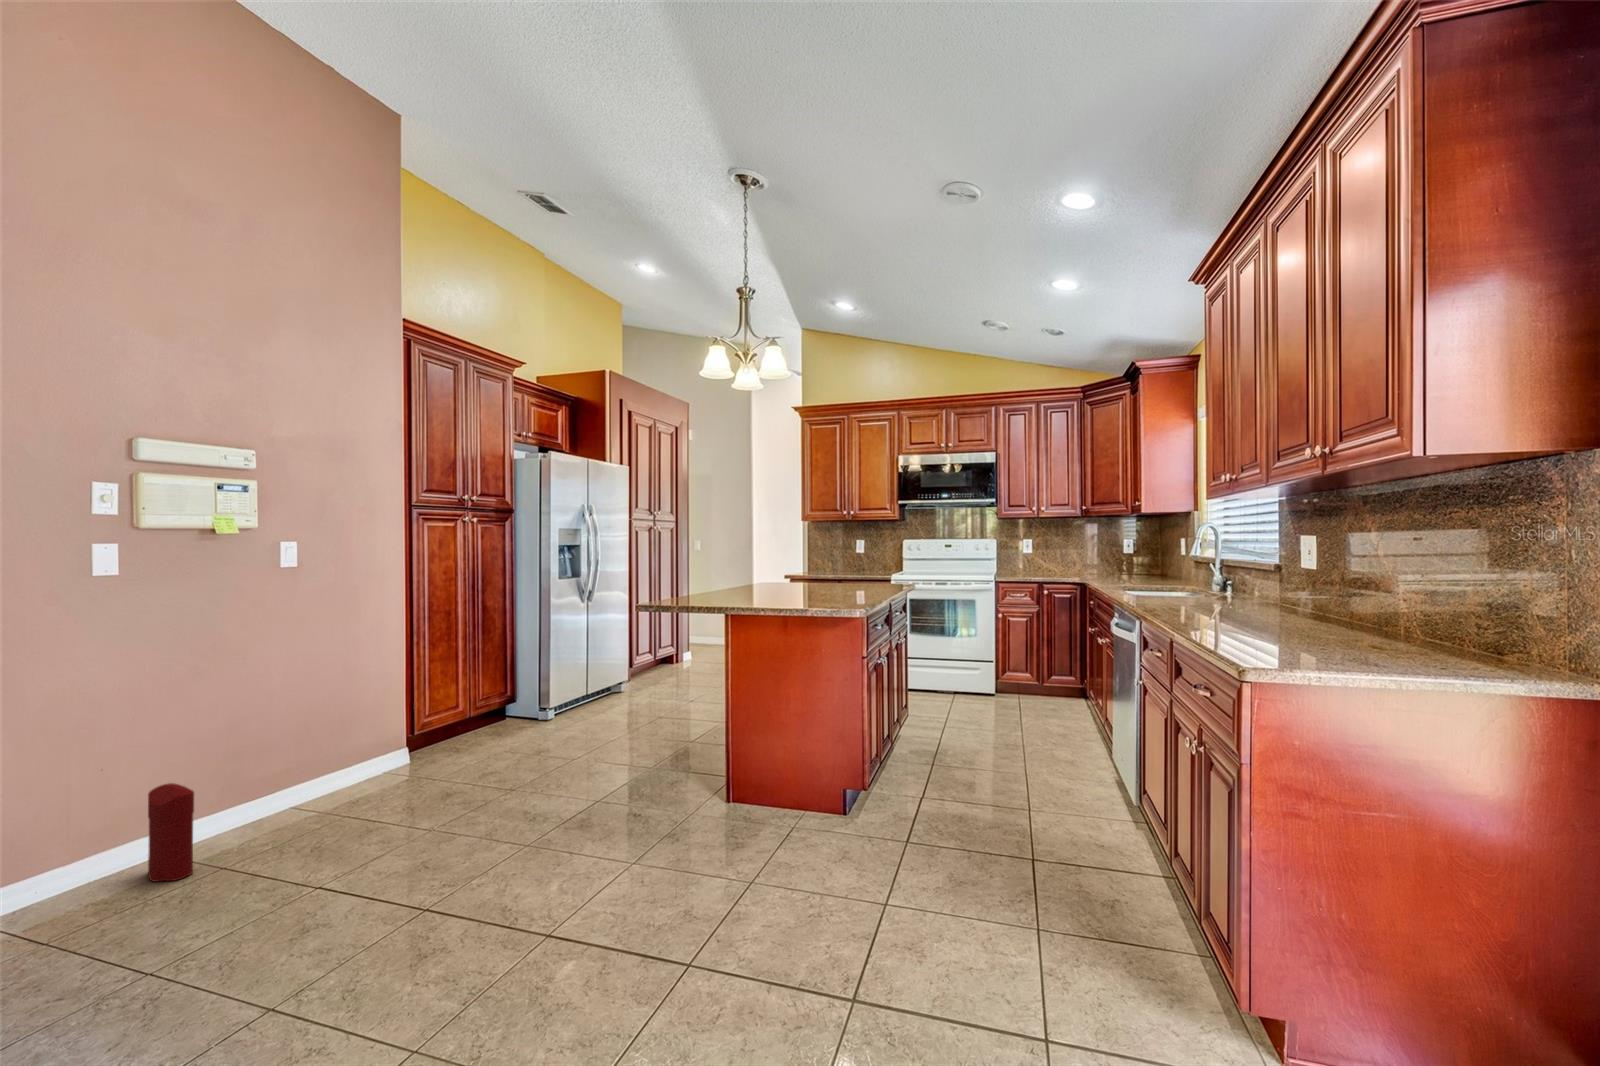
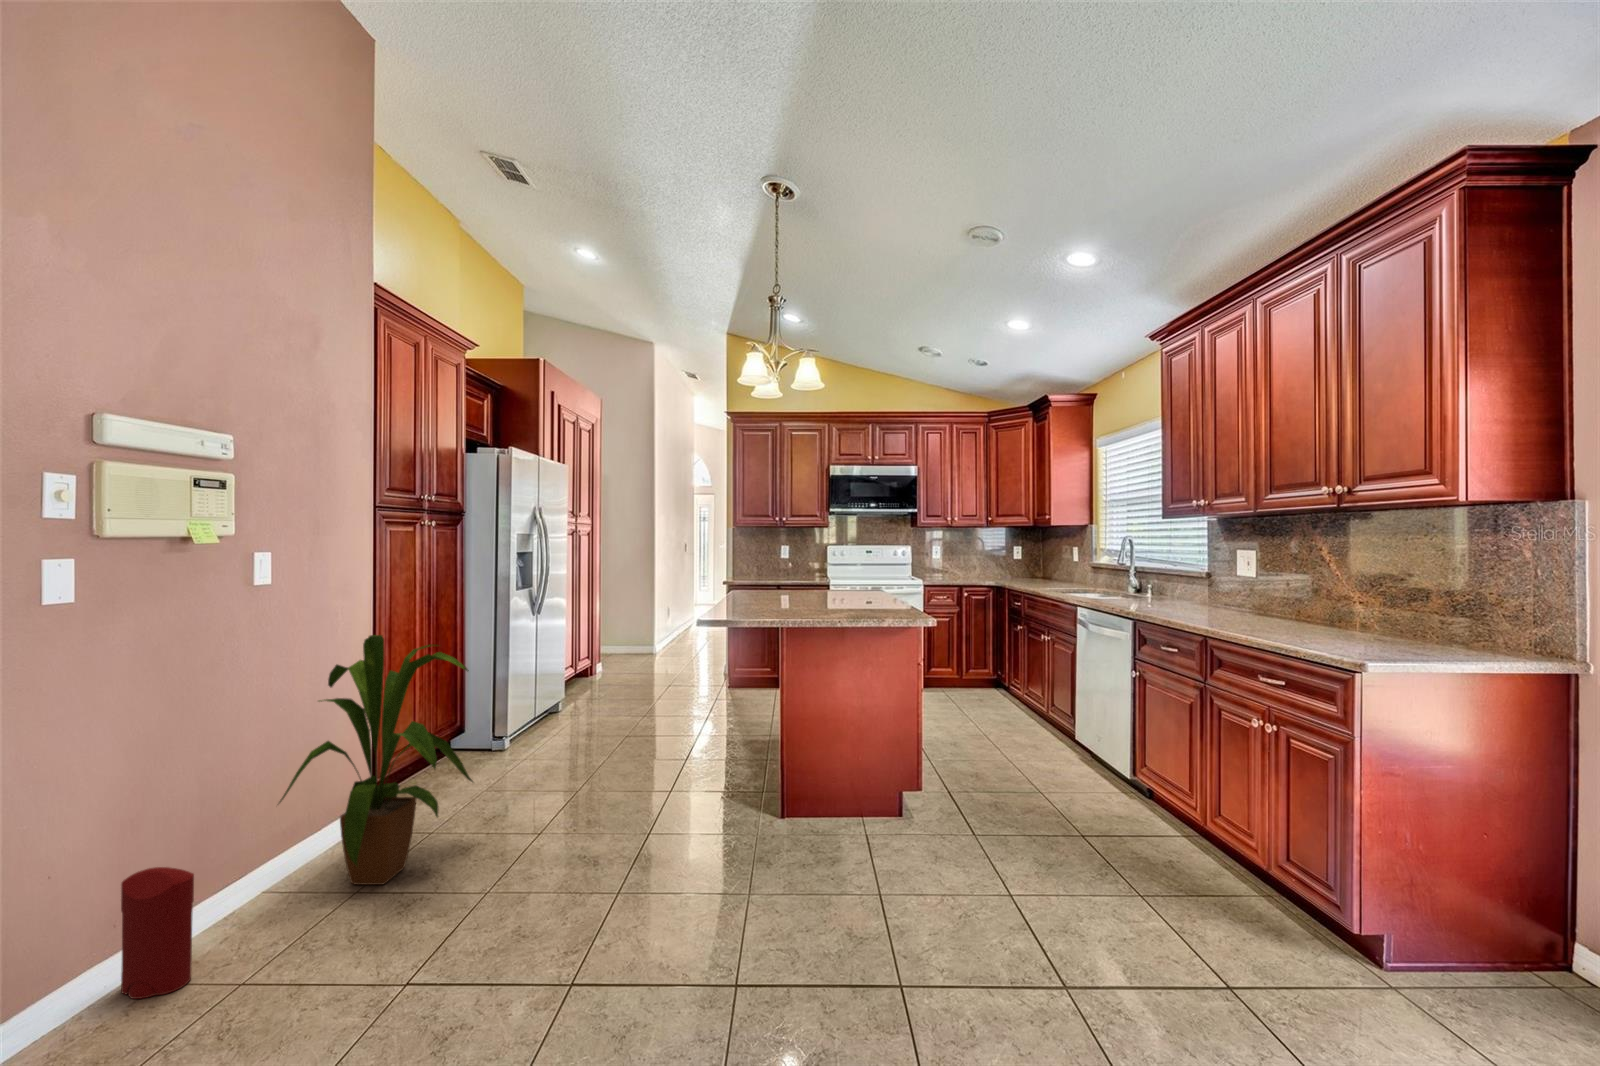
house plant: none [283,611,455,825] -> present [279,635,473,885]

